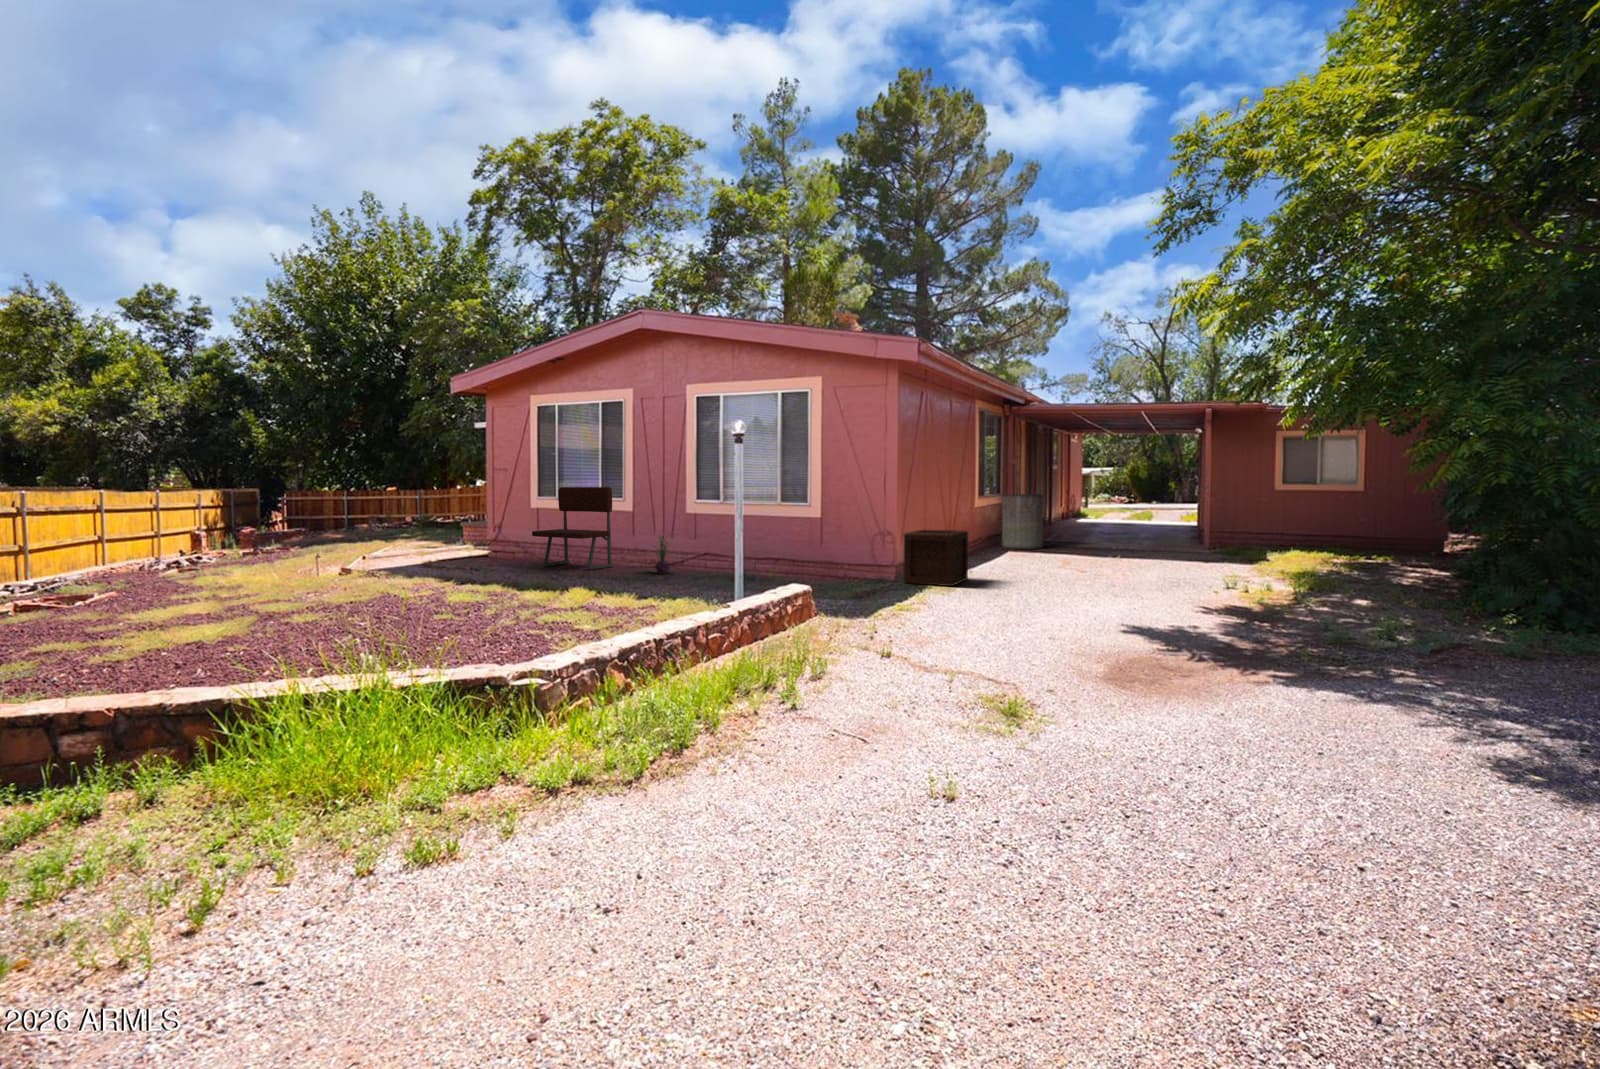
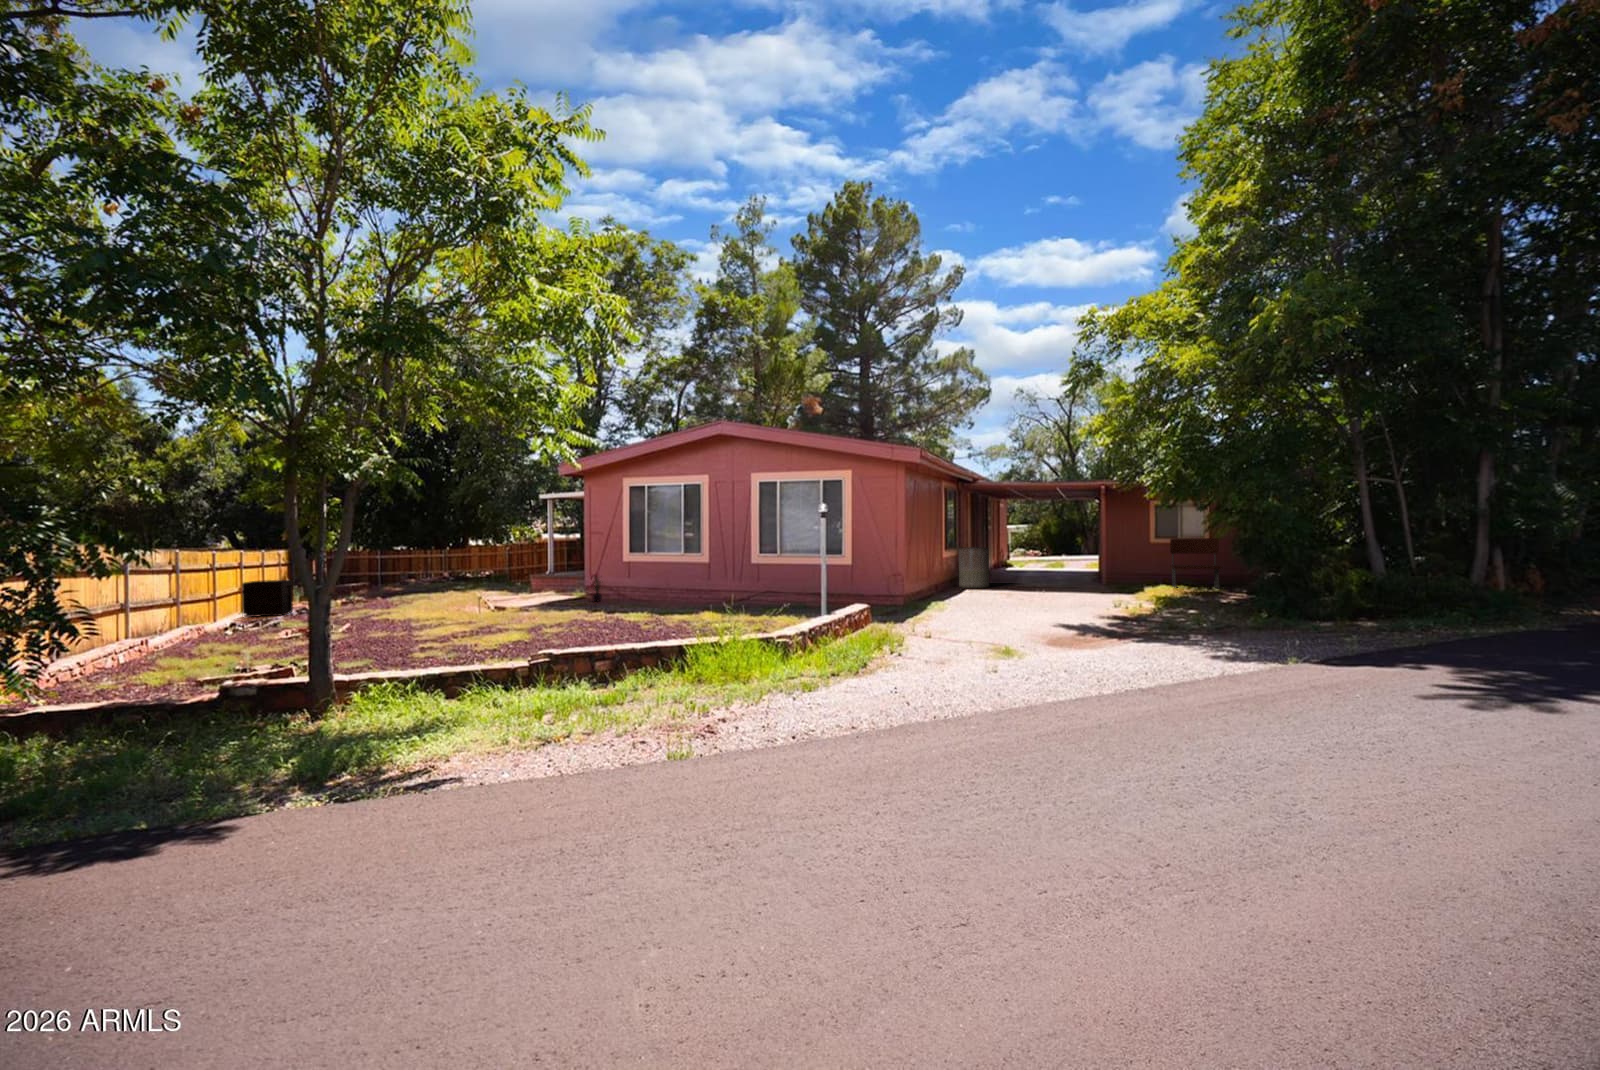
bench: present [532,487,613,570] -> present [1170,538,1222,588]
wooden crate: present [903,530,968,586] -> present [242,580,293,617]
decorative plant: present [645,534,670,573] -> present [593,579,602,601]

